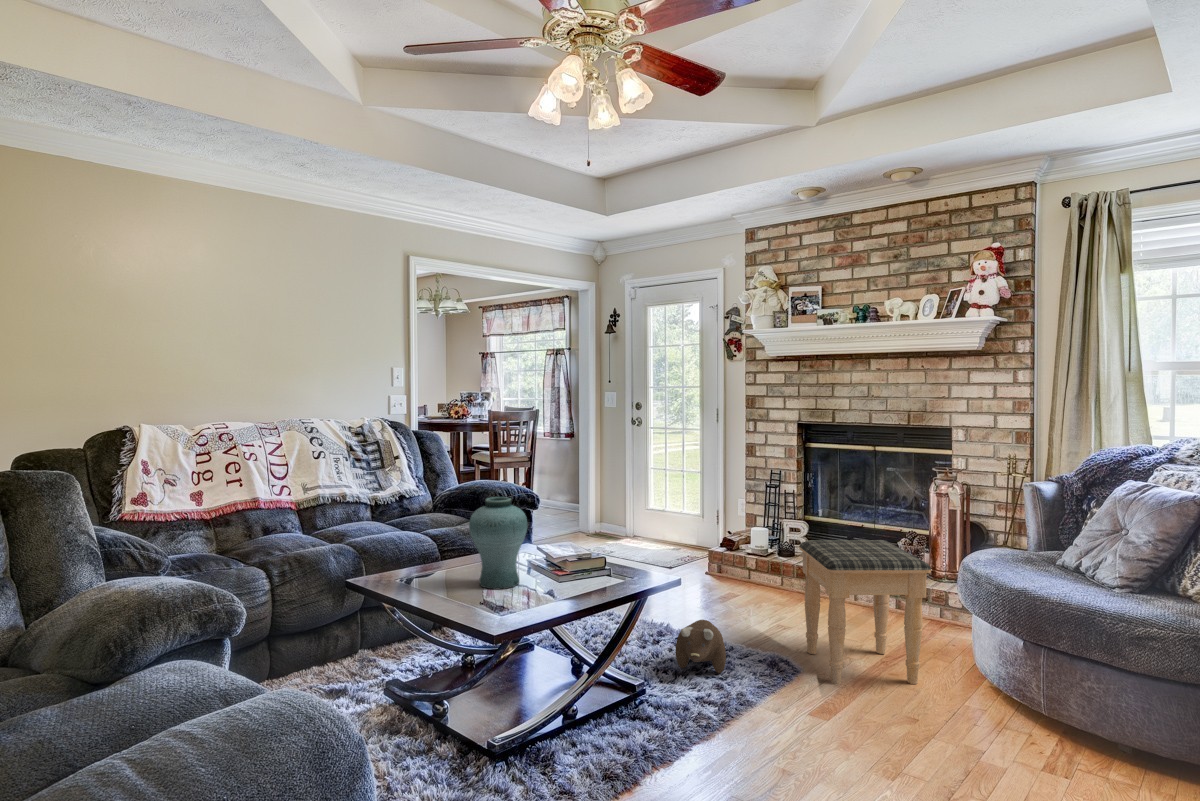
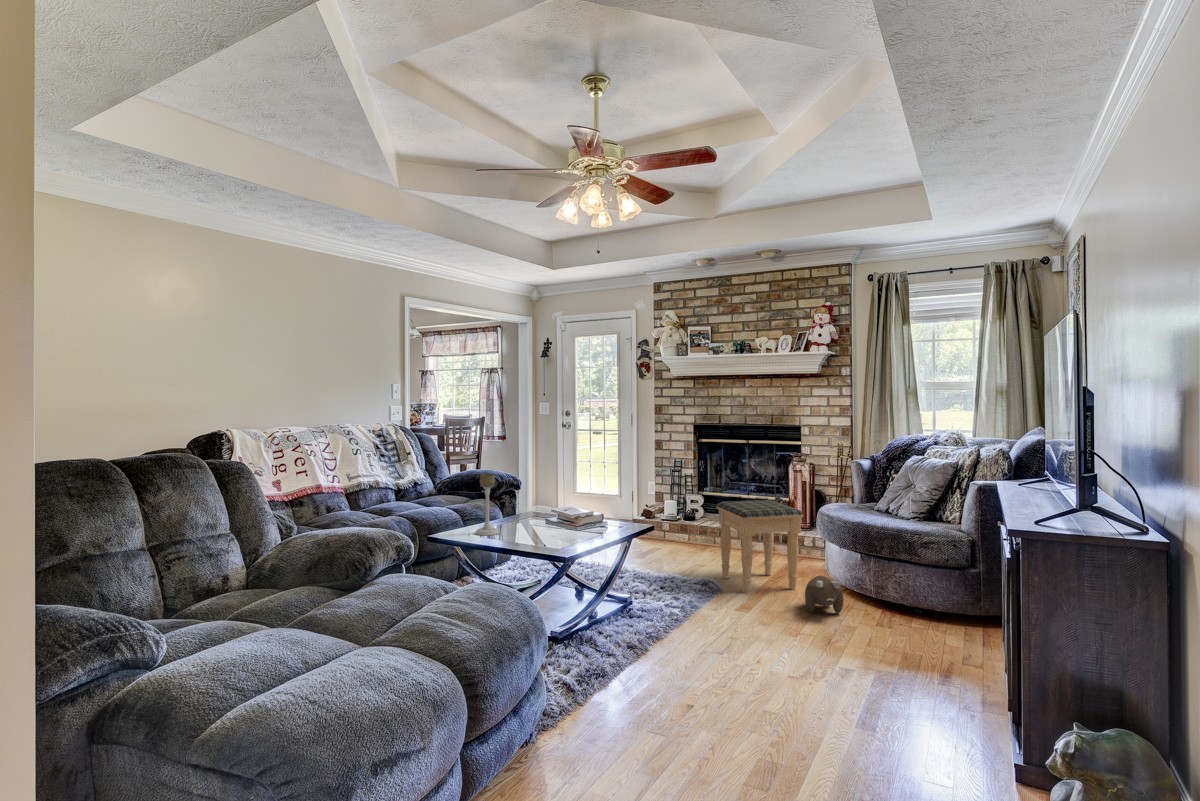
candle holder: none [412,494,447,583] -> present [475,474,499,535]
vase: present [469,497,527,589] -> none [520,474,560,536]
plush toy: present [675,620,726,673] -> present [805,576,844,613]

